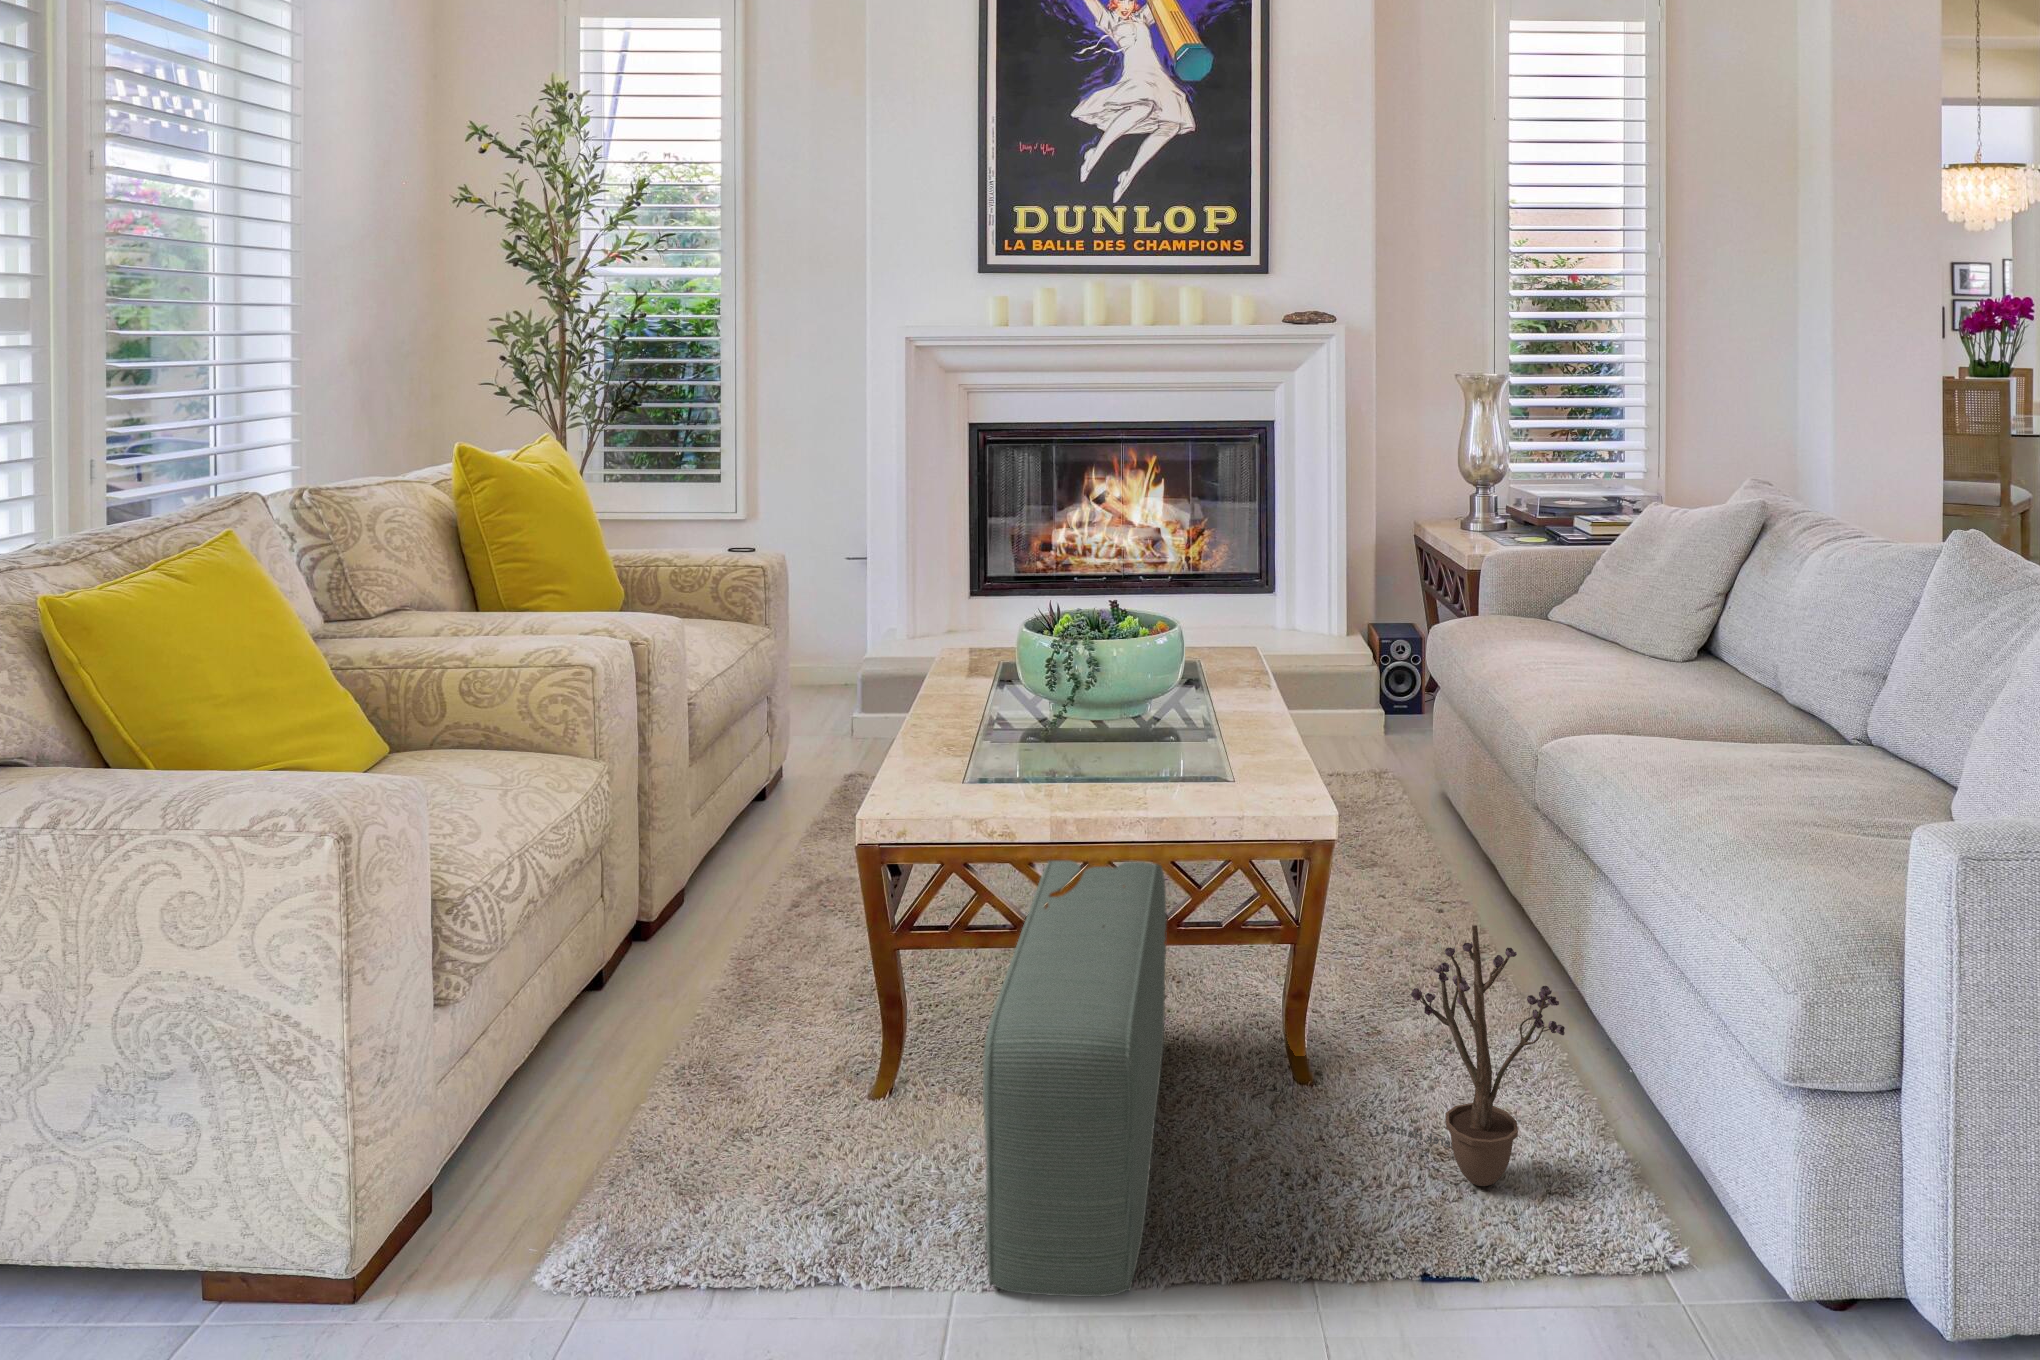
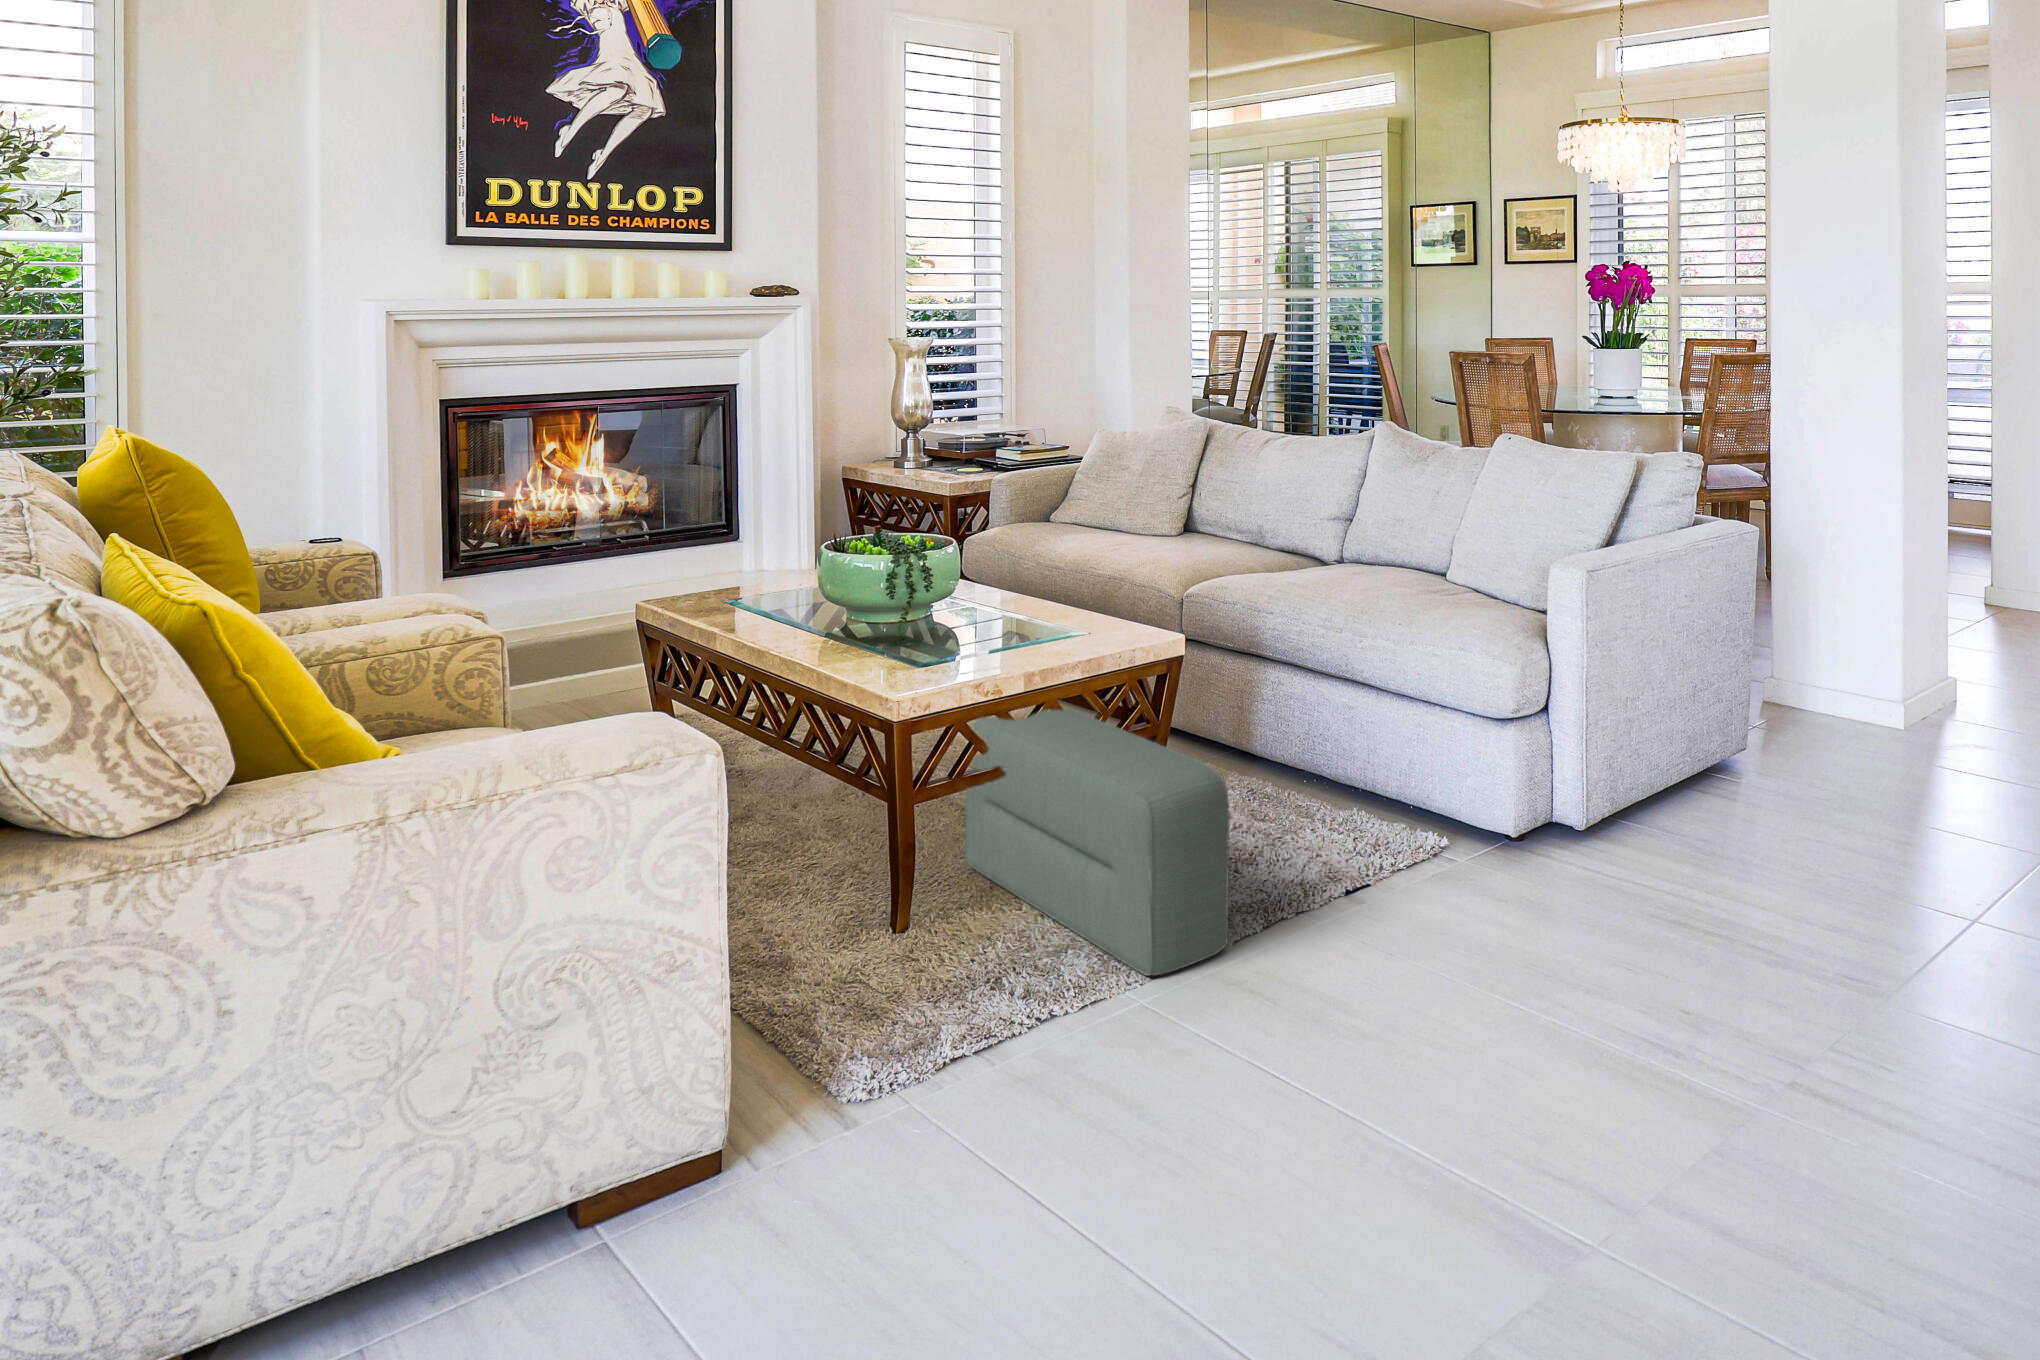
decorative plant: present [1383,925,1565,1186] -> none [1242,677,1366,843]

